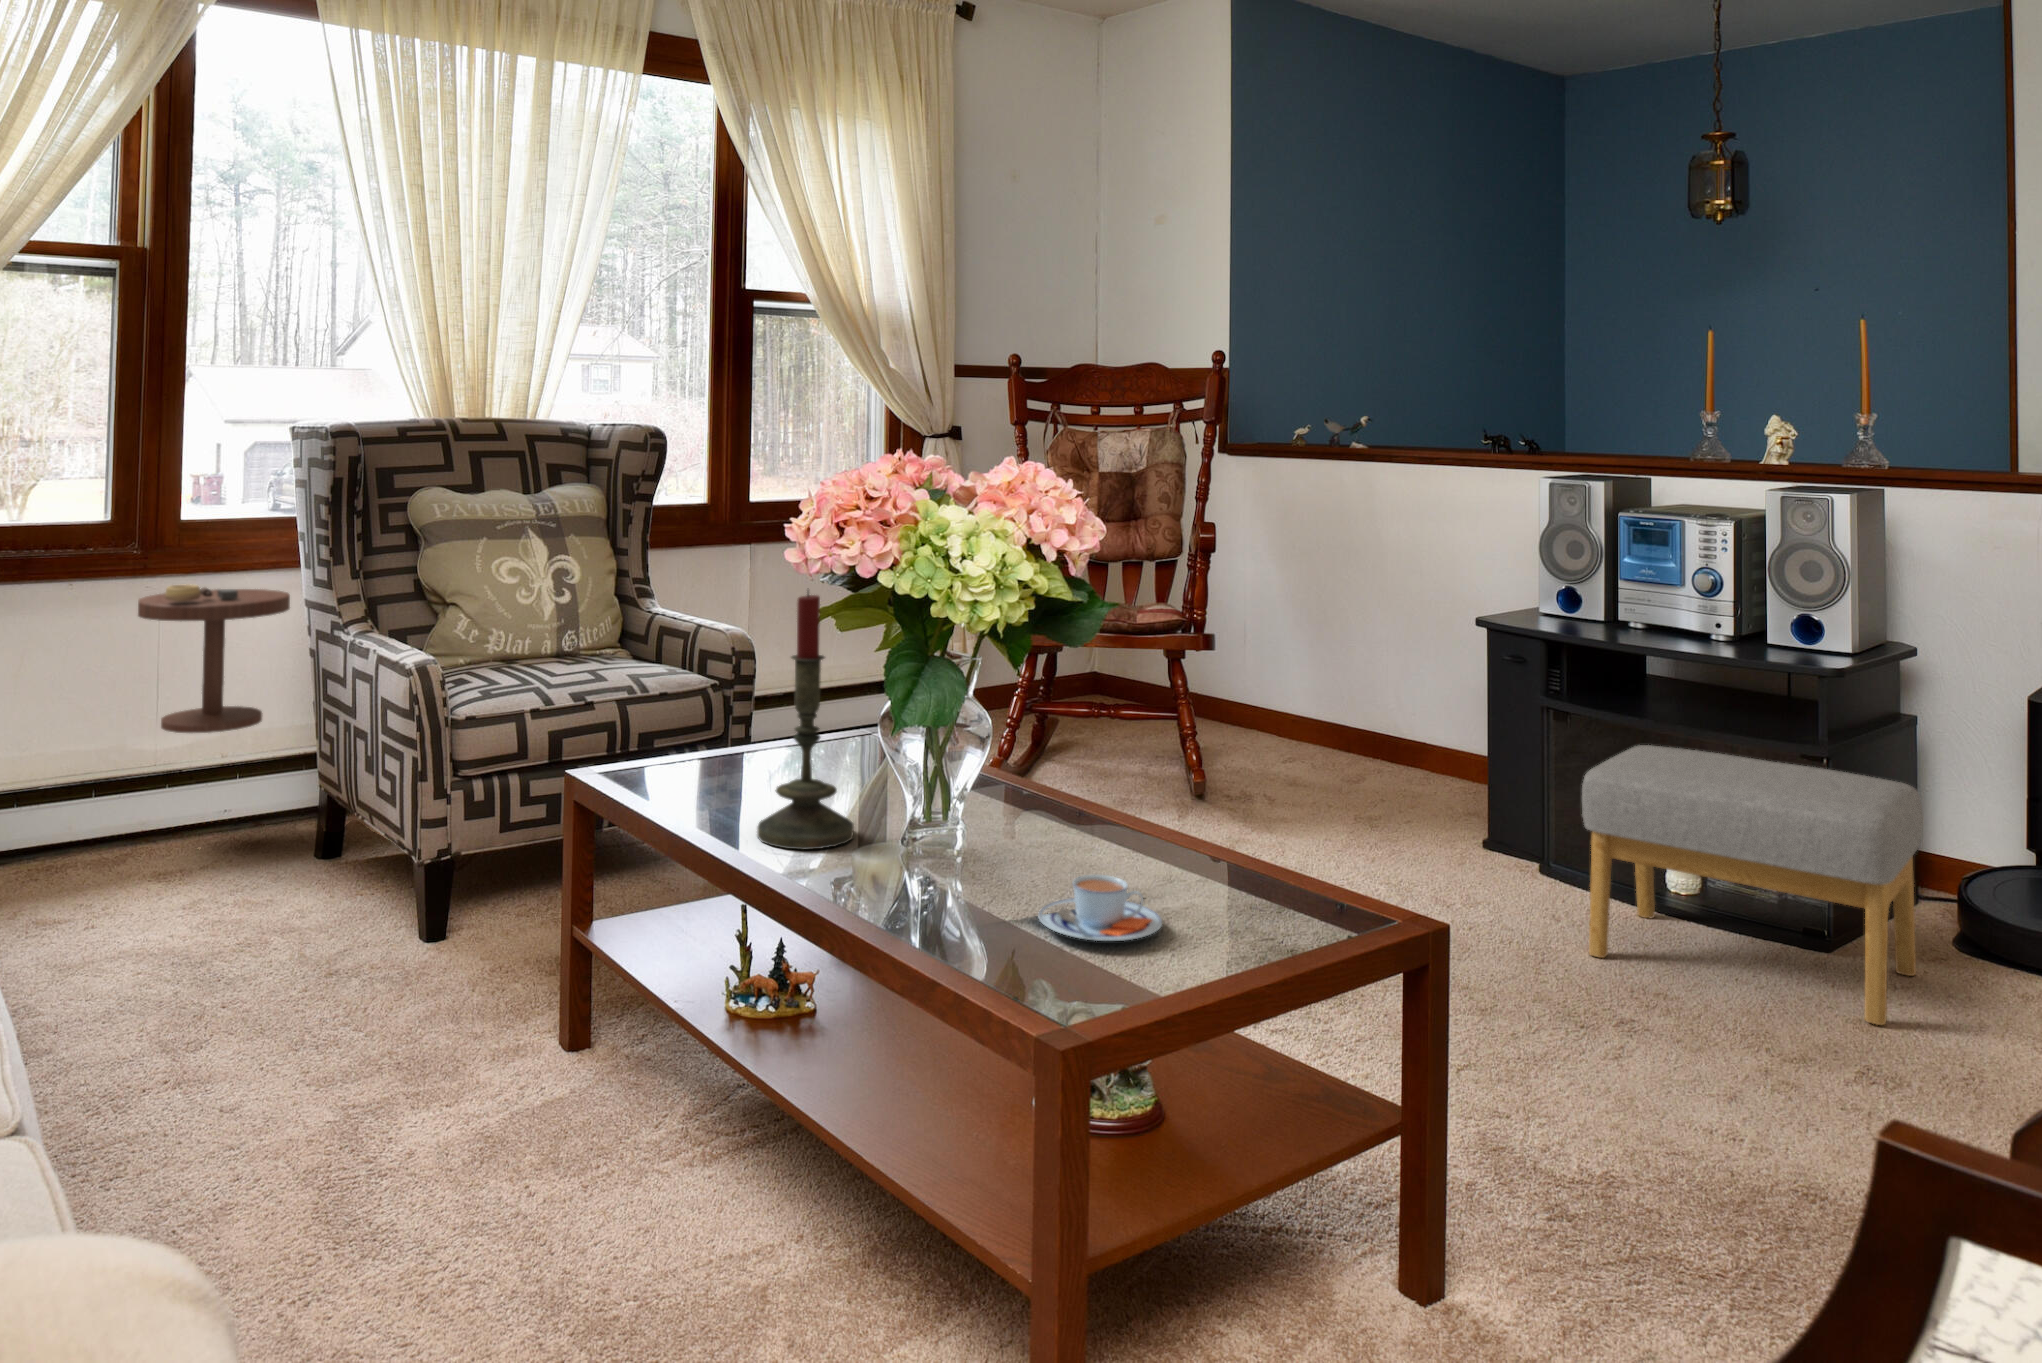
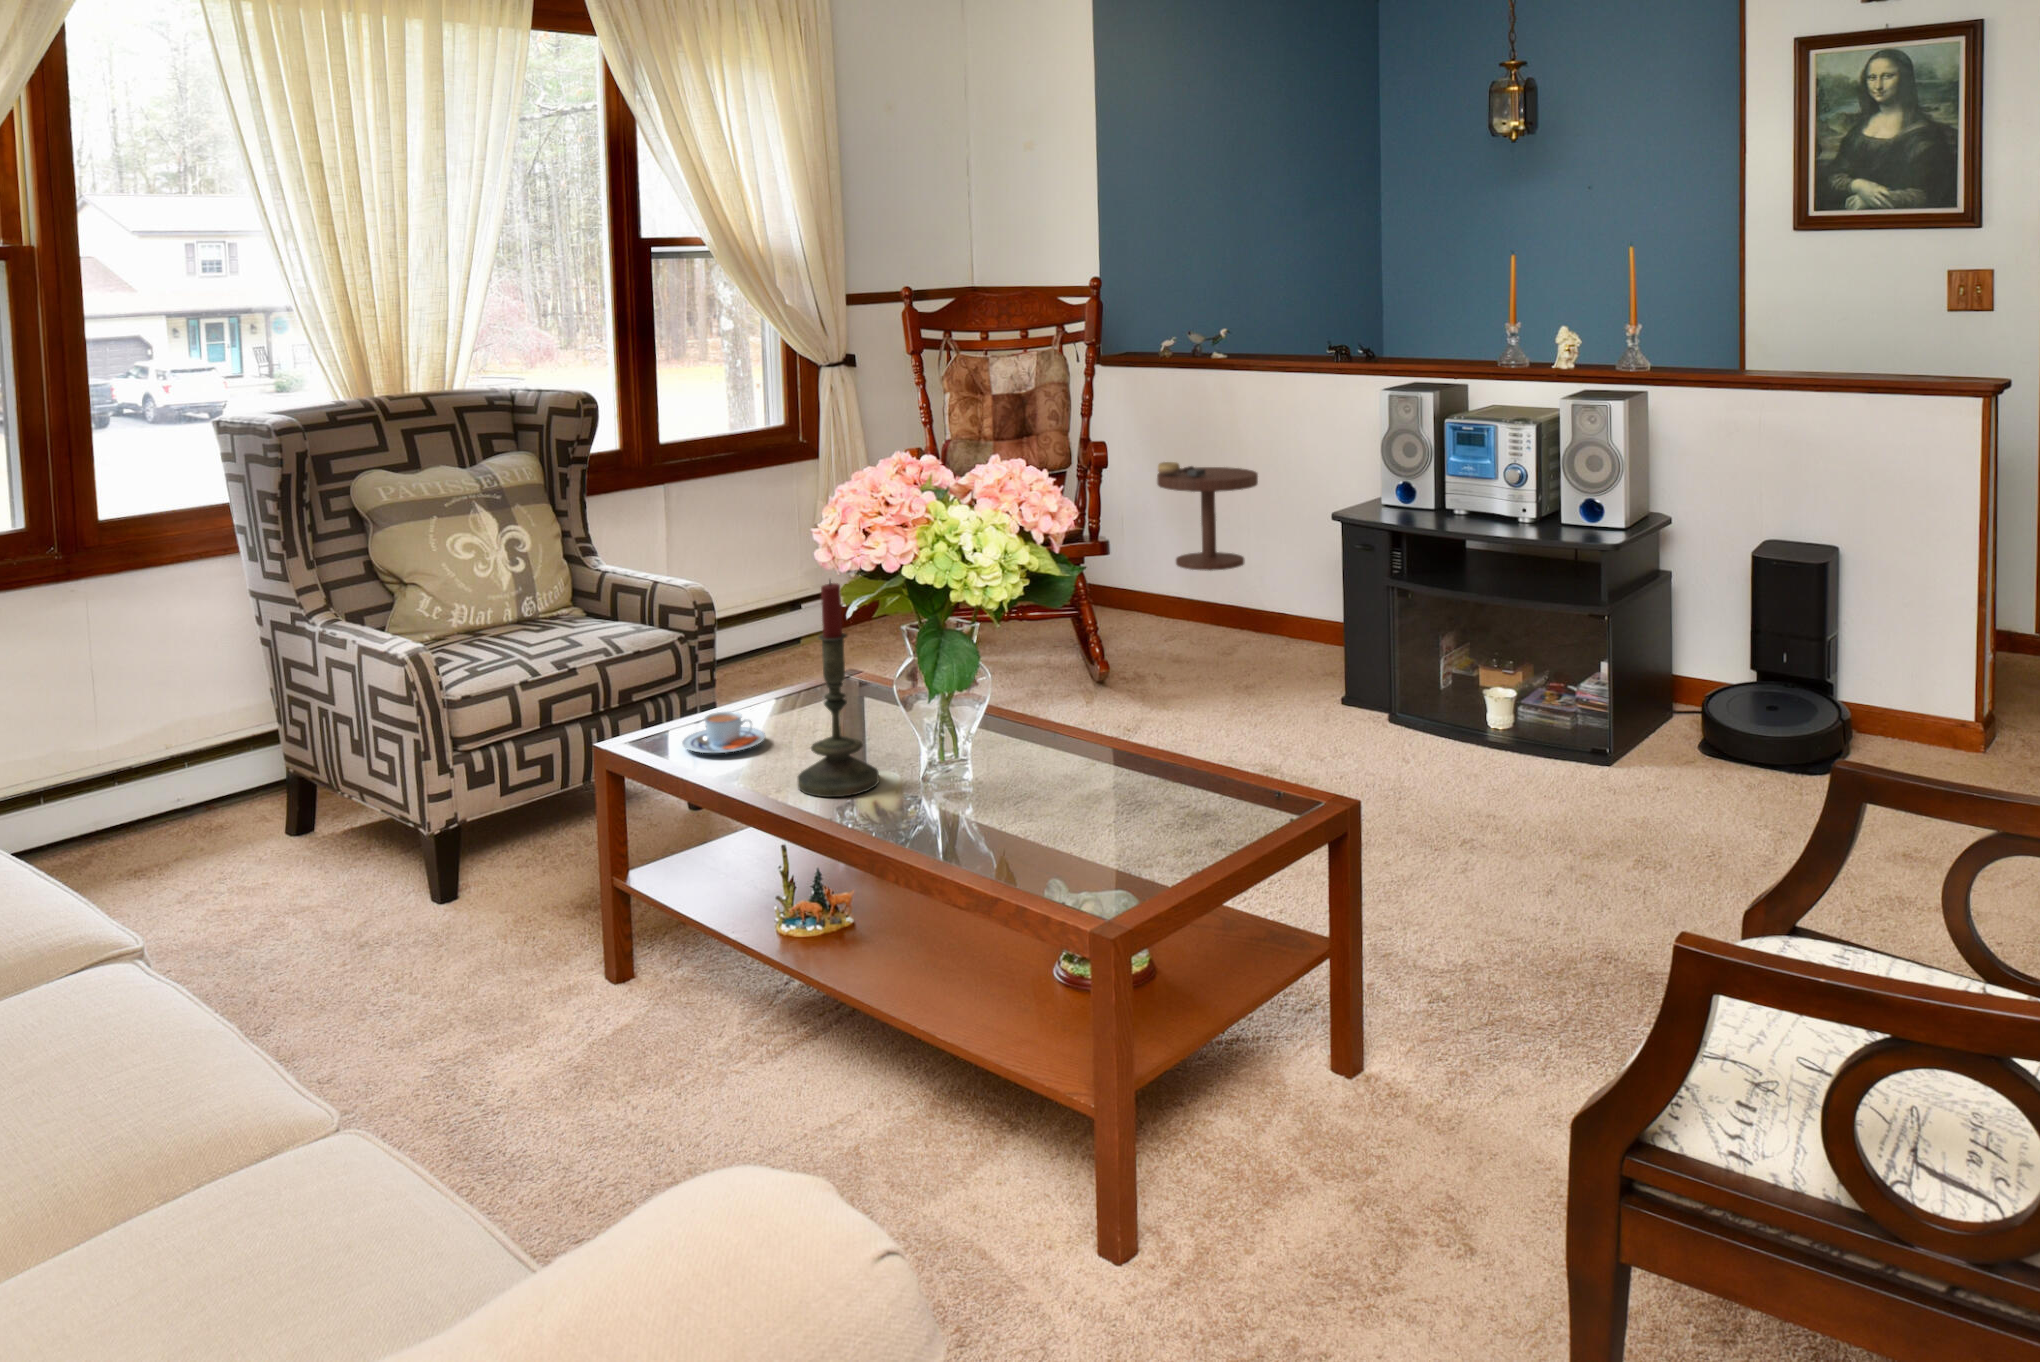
side table: present [138,585,290,733] -> present [1157,462,1258,571]
footstool: present [1582,745,1923,1025] -> none [1428,621,1677,827]
teacup: present [1038,875,1162,941] -> present [682,711,765,753]

